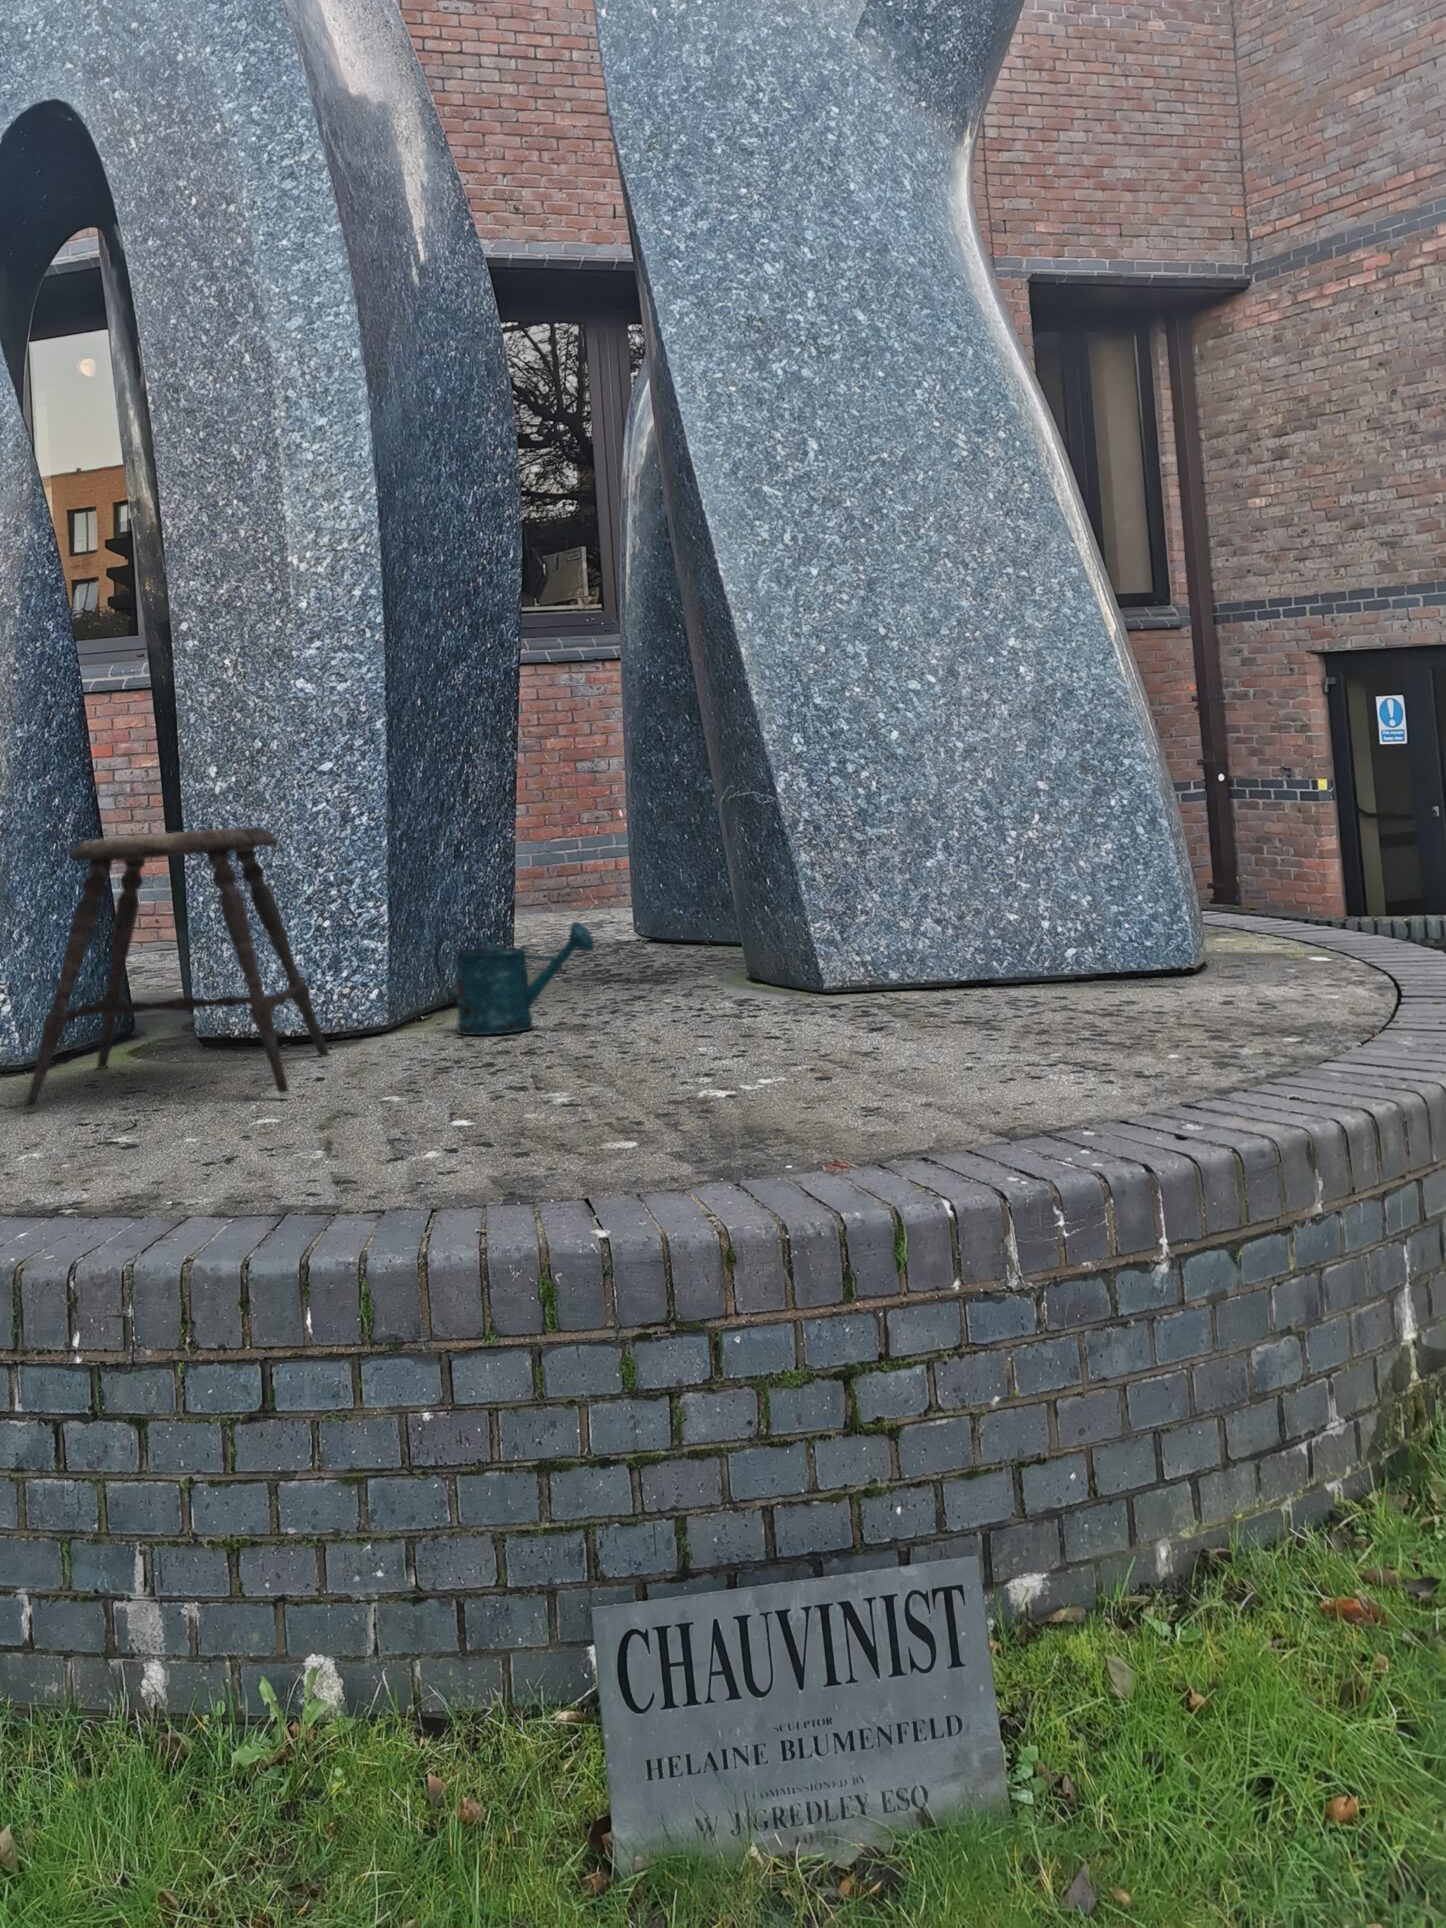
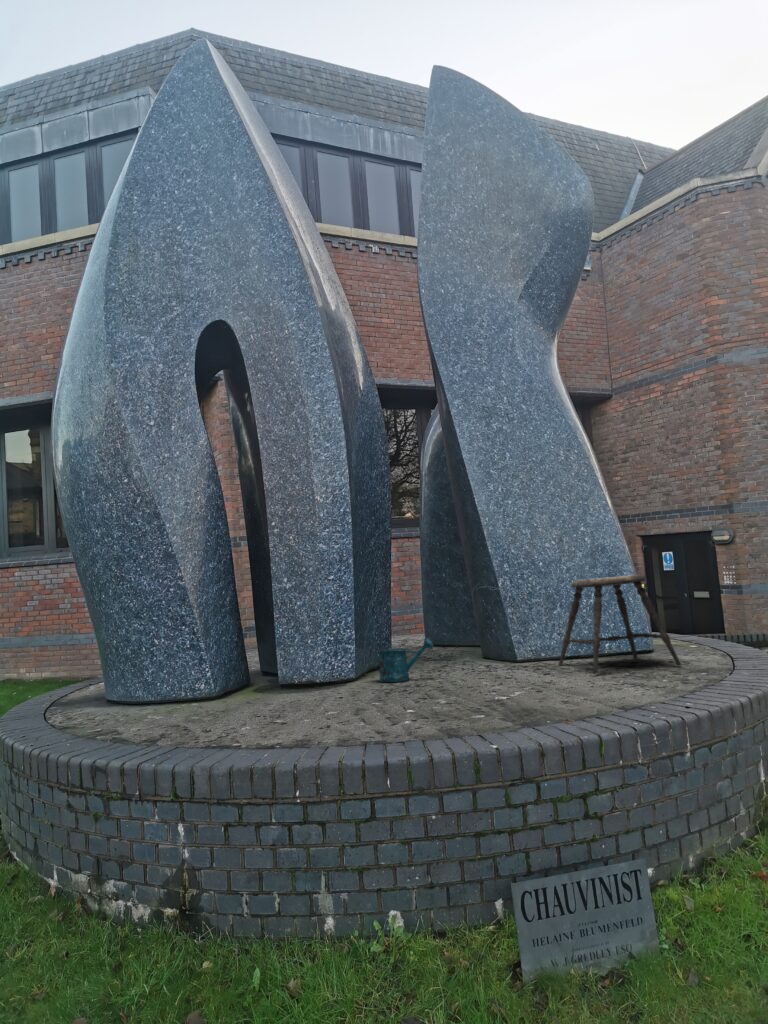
stool: present [25,827,329,1108] -> present [559,574,681,674]

